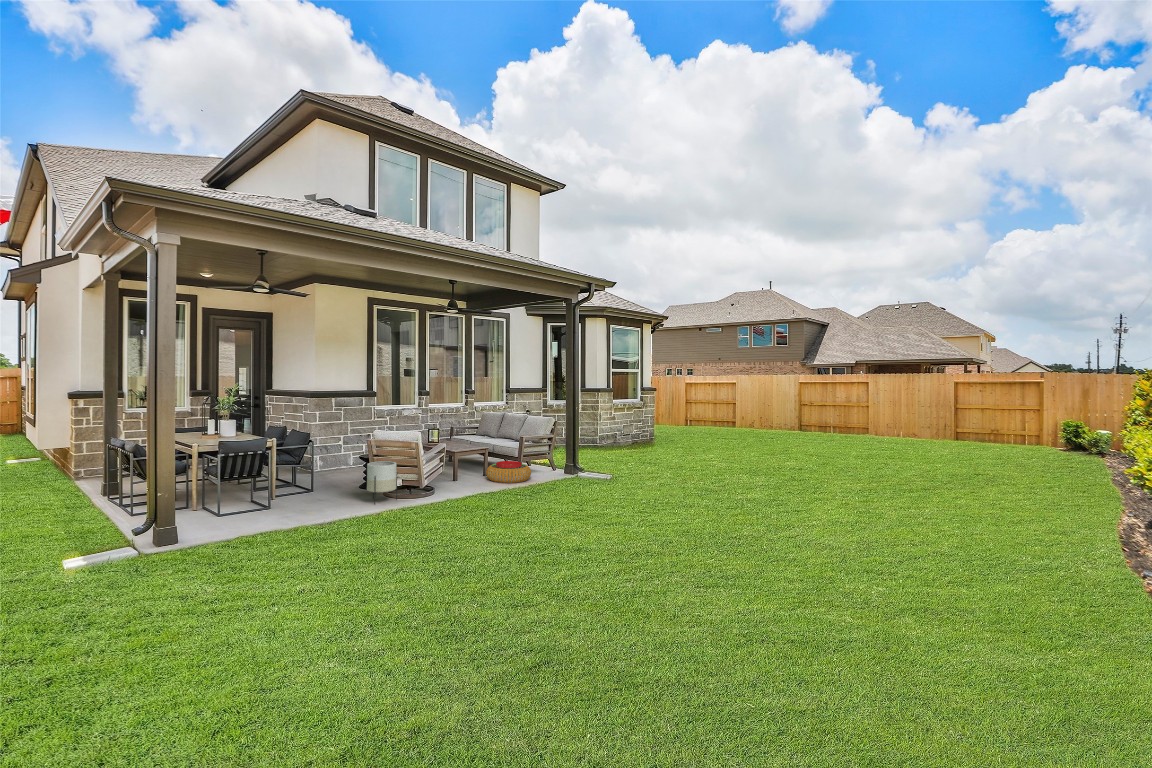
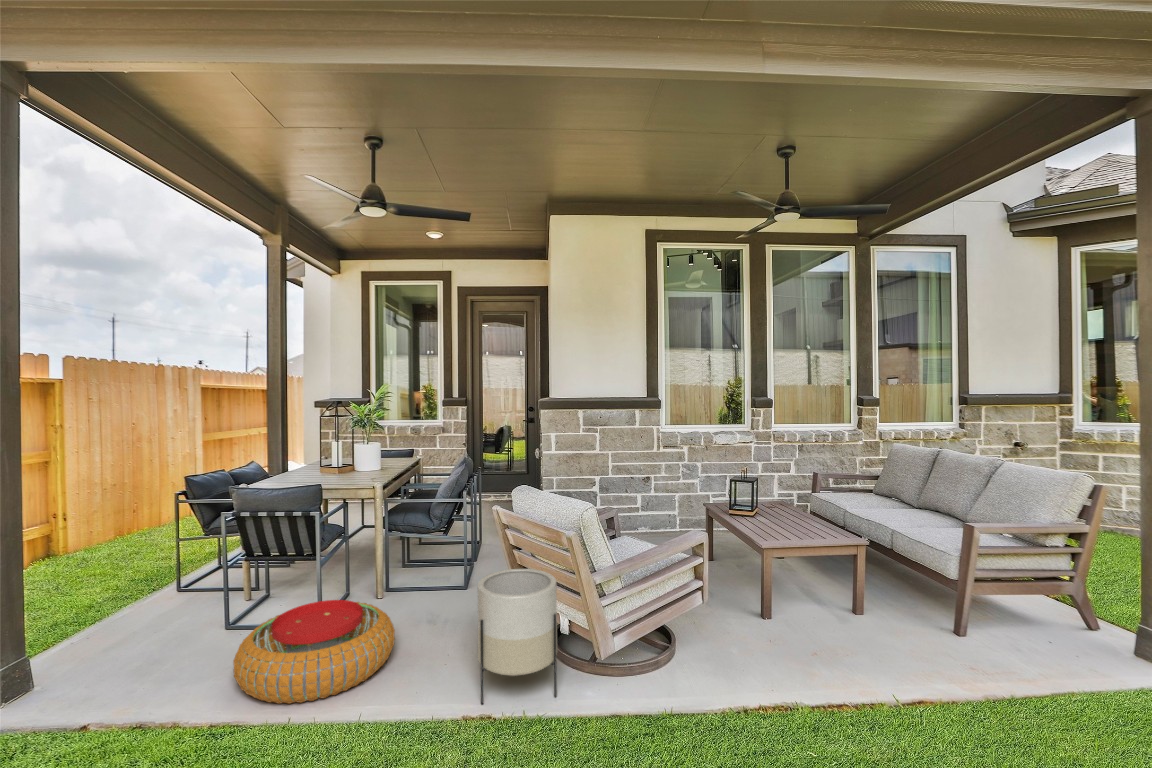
pouf: present [486,461,531,483] -> present [233,600,395,704]

